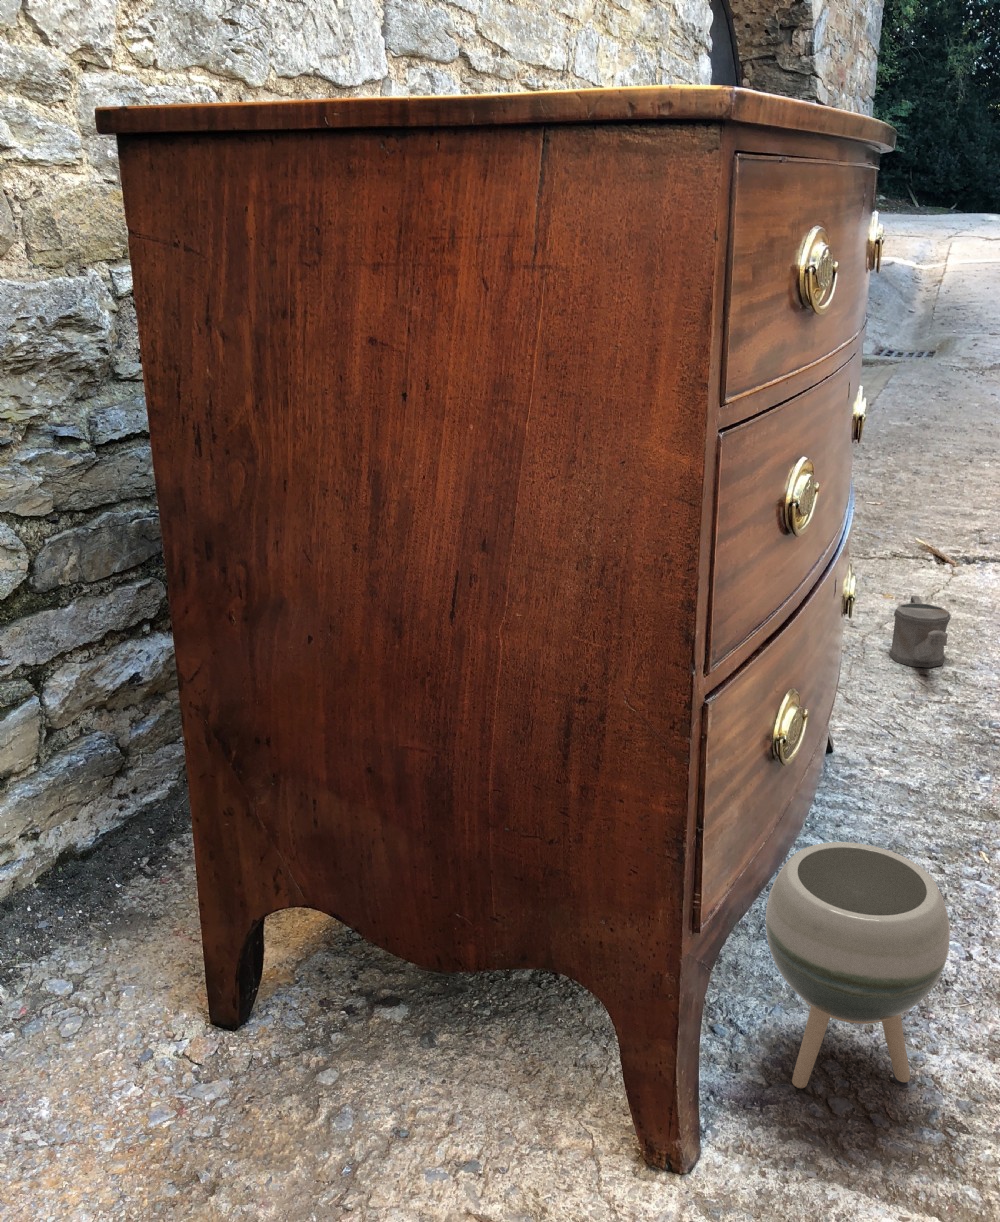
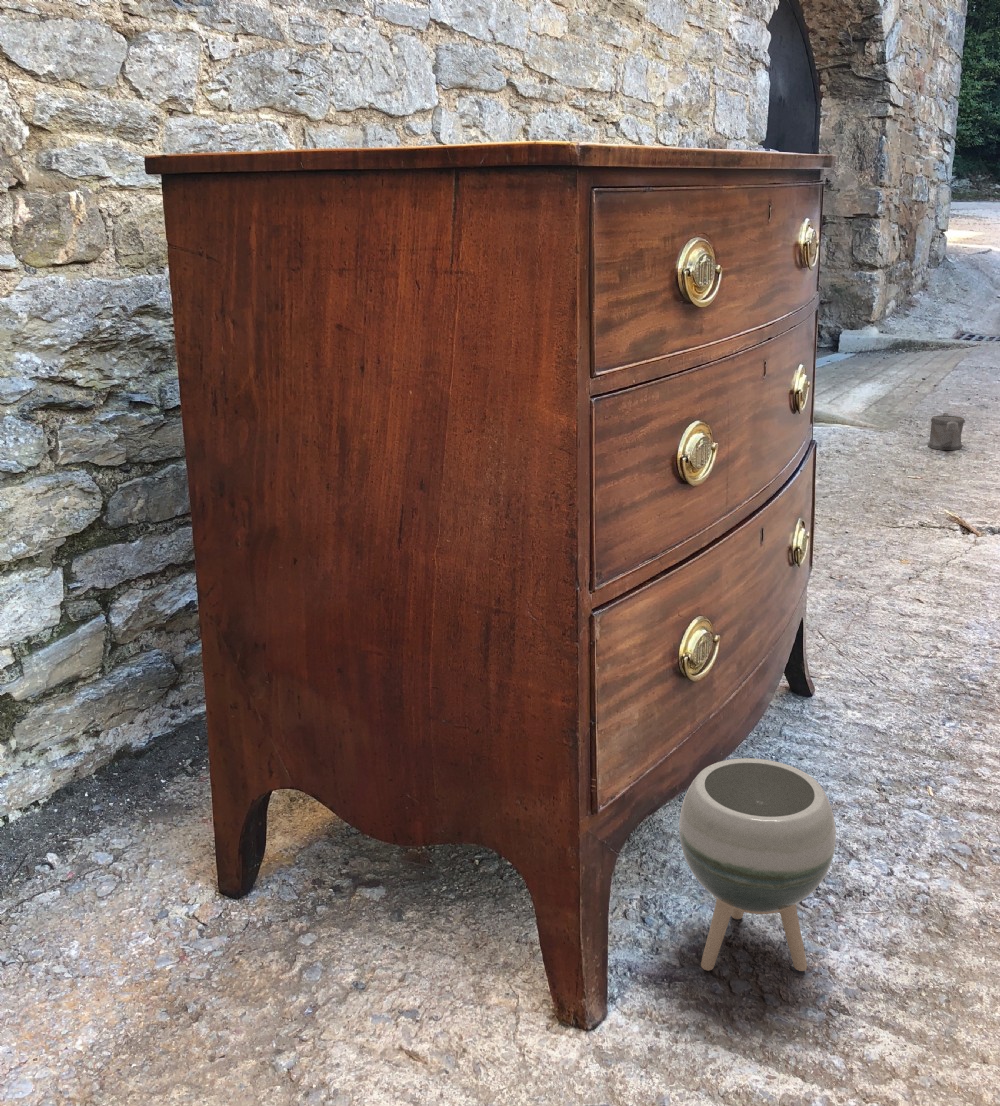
watering can: present [889,596,951,668] -> present [928,413,965,450]

